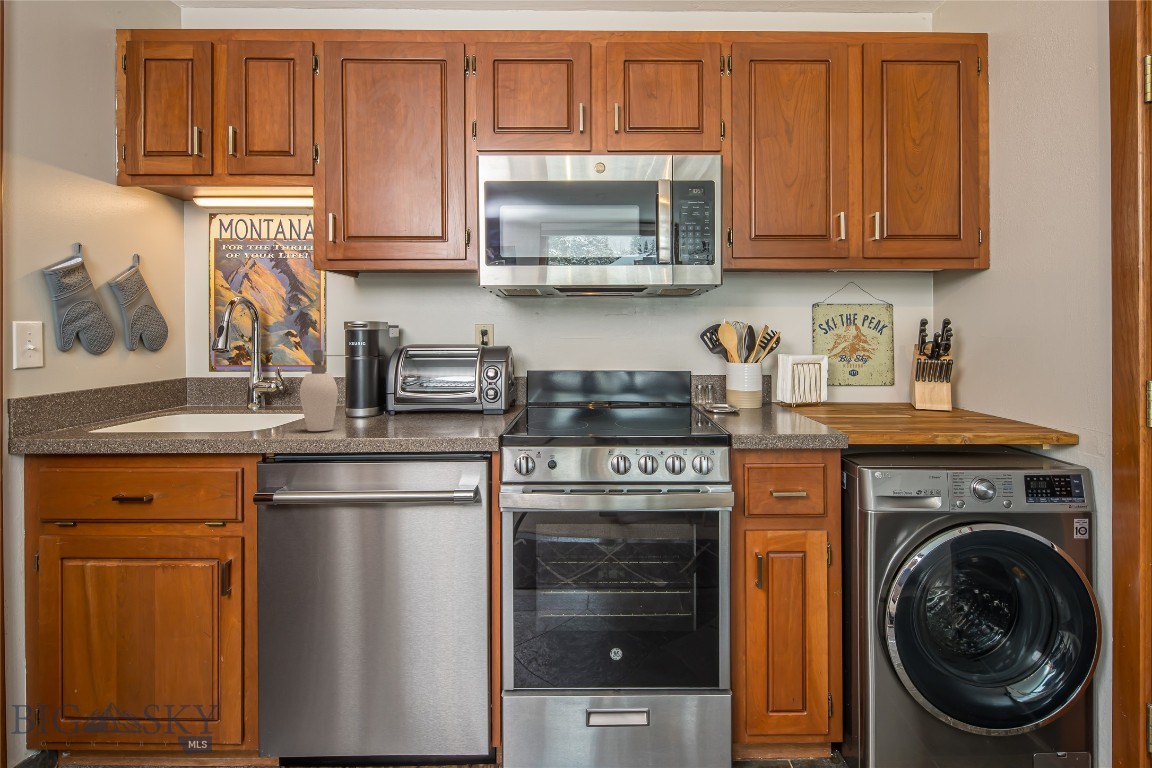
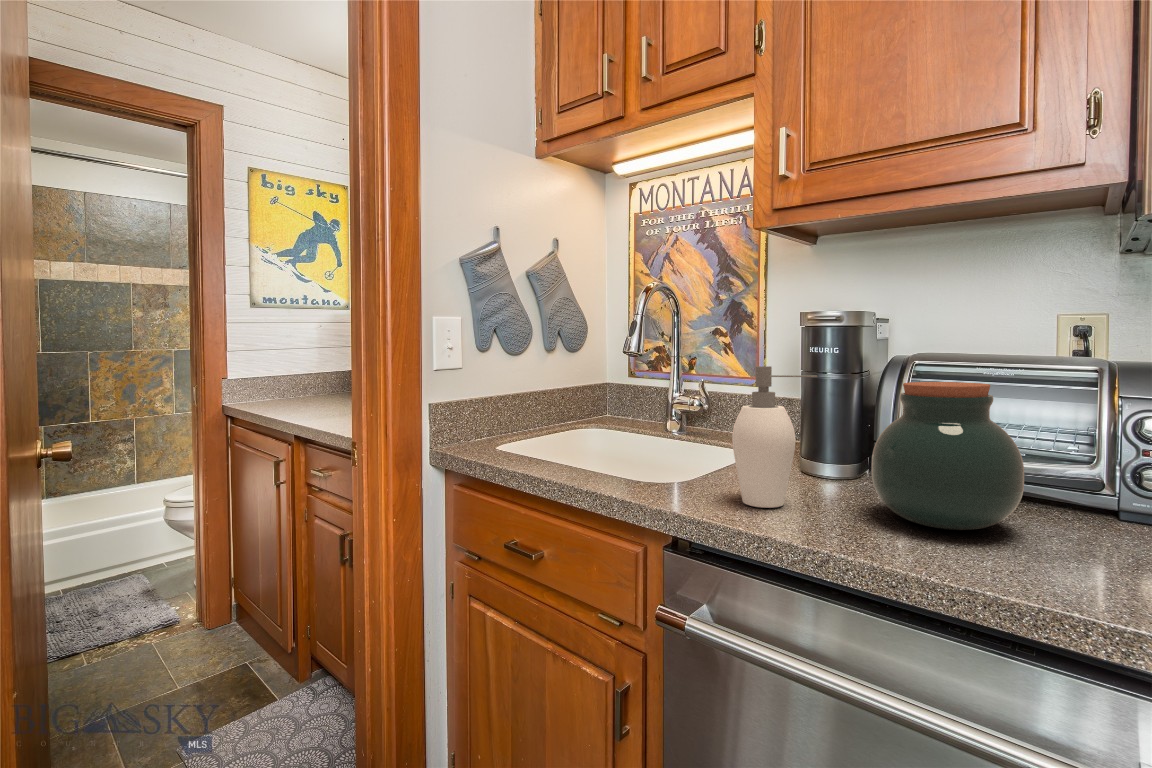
jar: none [379,358,445,429] -> present [872,382,1024,530]

